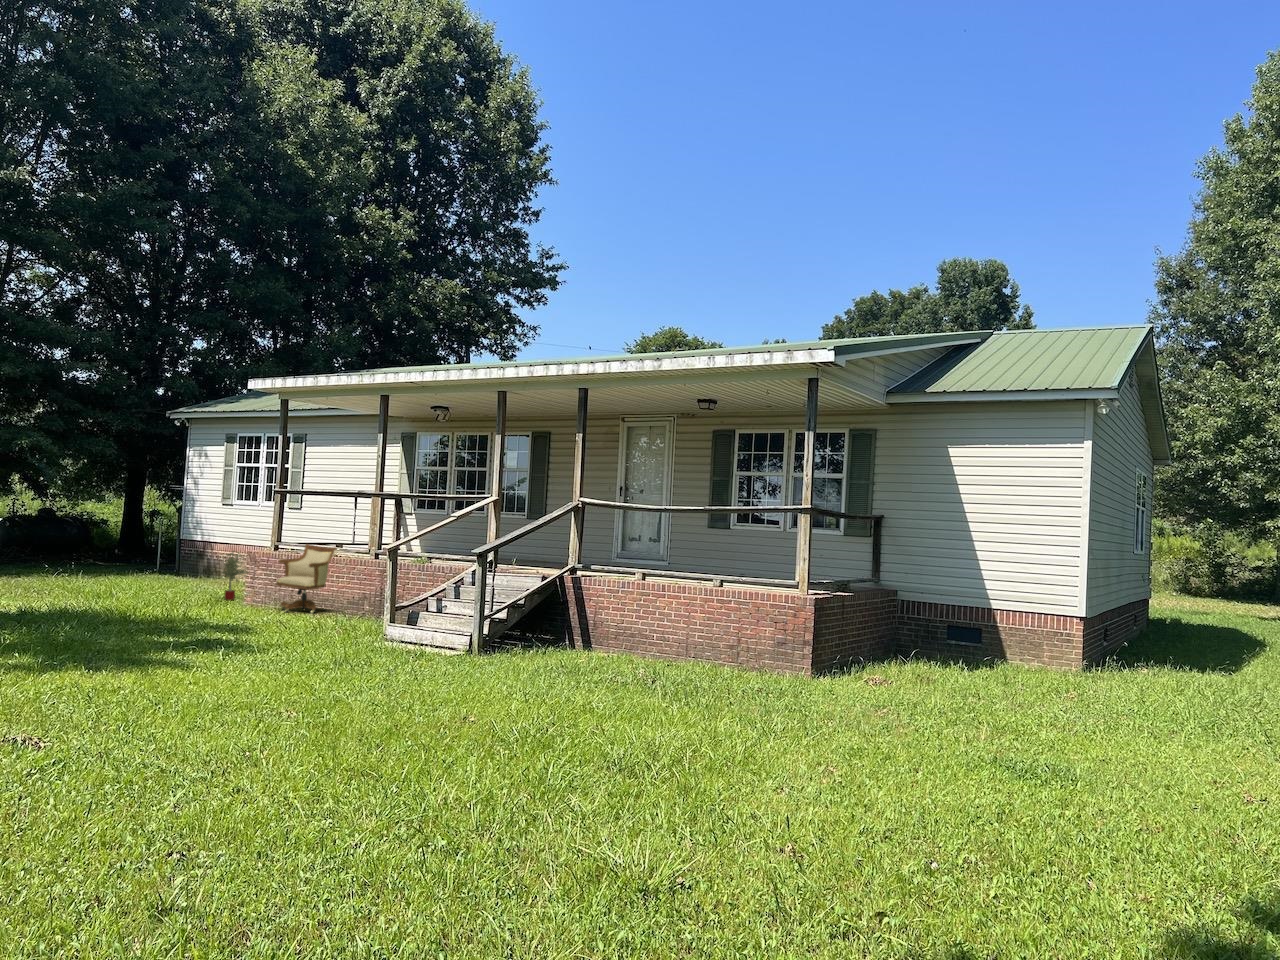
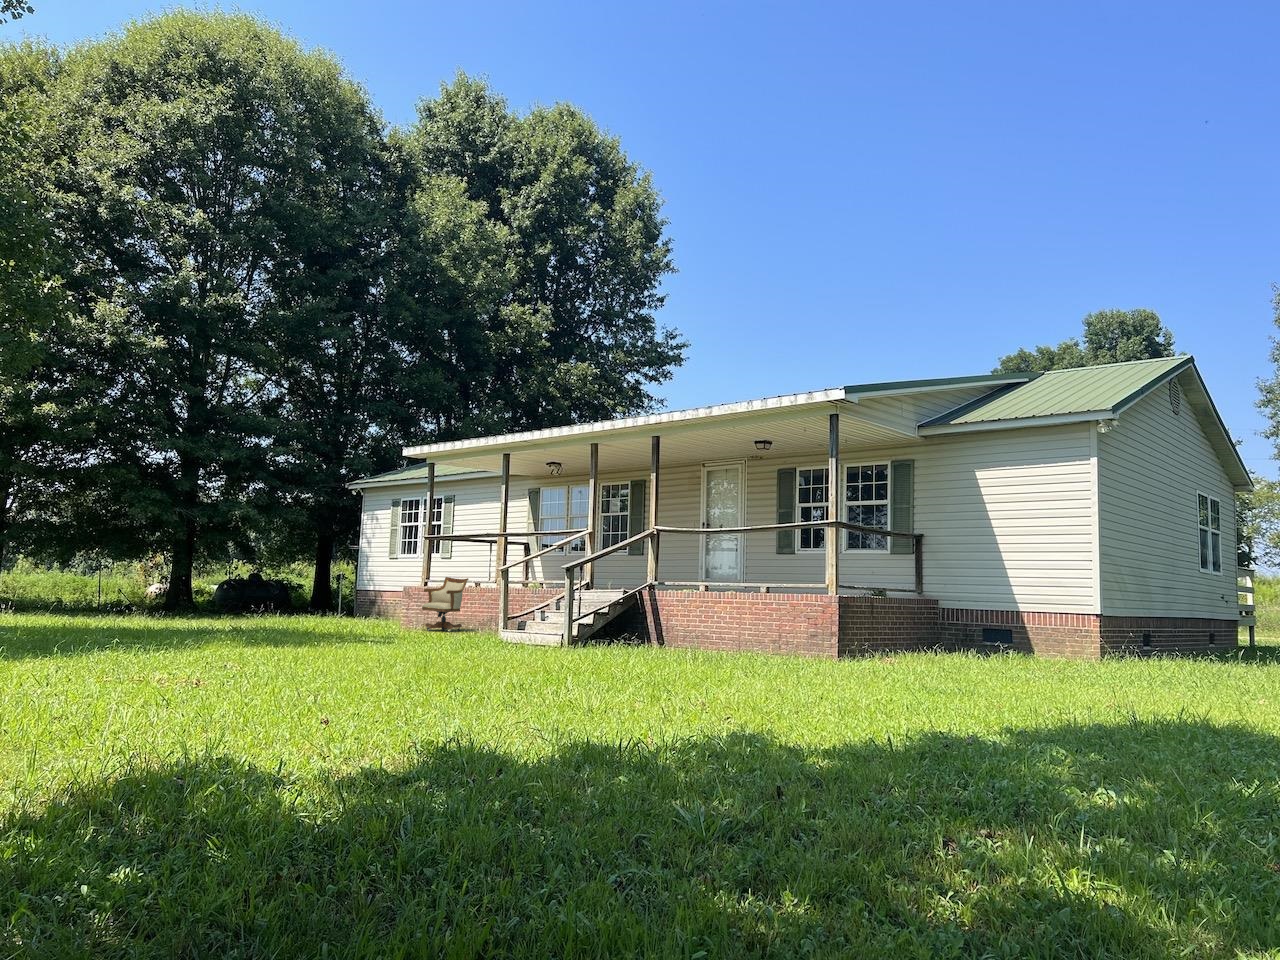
potted tree: present [223,551,249,600] -> none [382,585,404,626]

